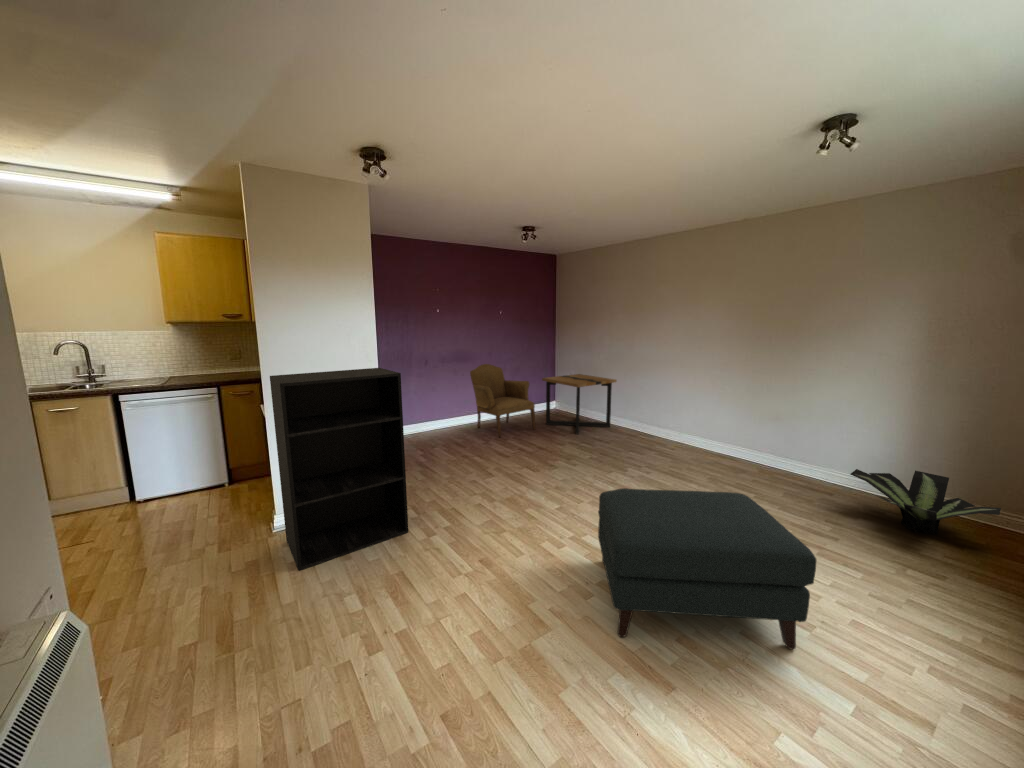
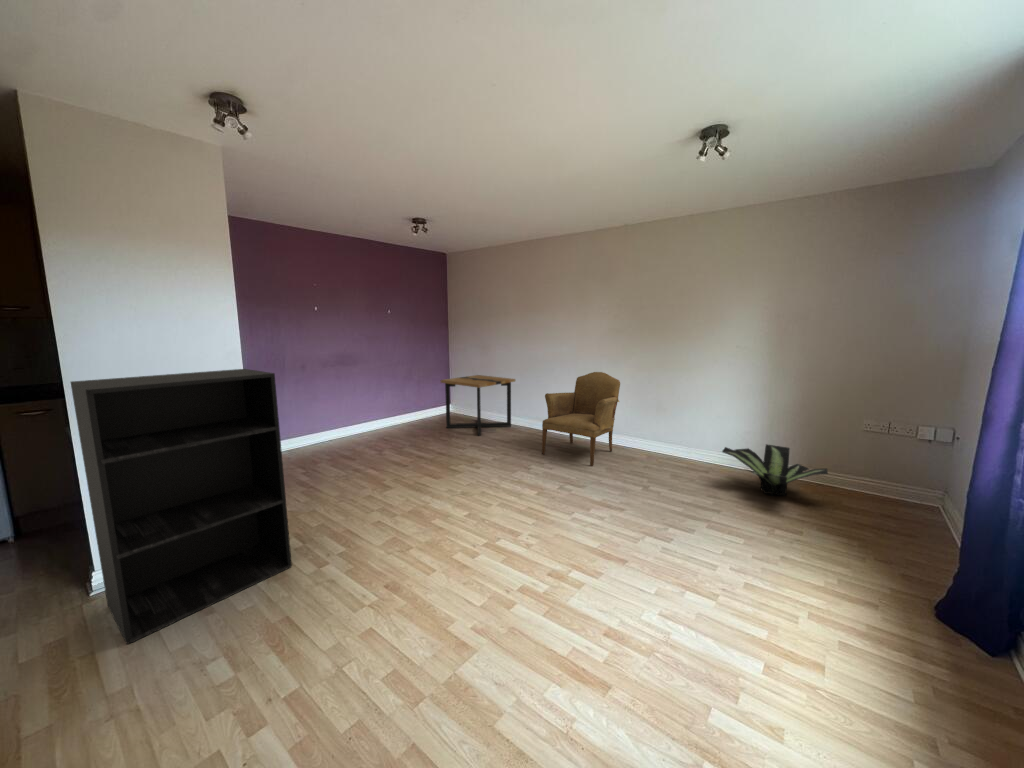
armchair: present [470,364,535,437] -> present [542,372,620,466]
ottoman: present [598,488,817,649] -> none [516,478,723,644]

